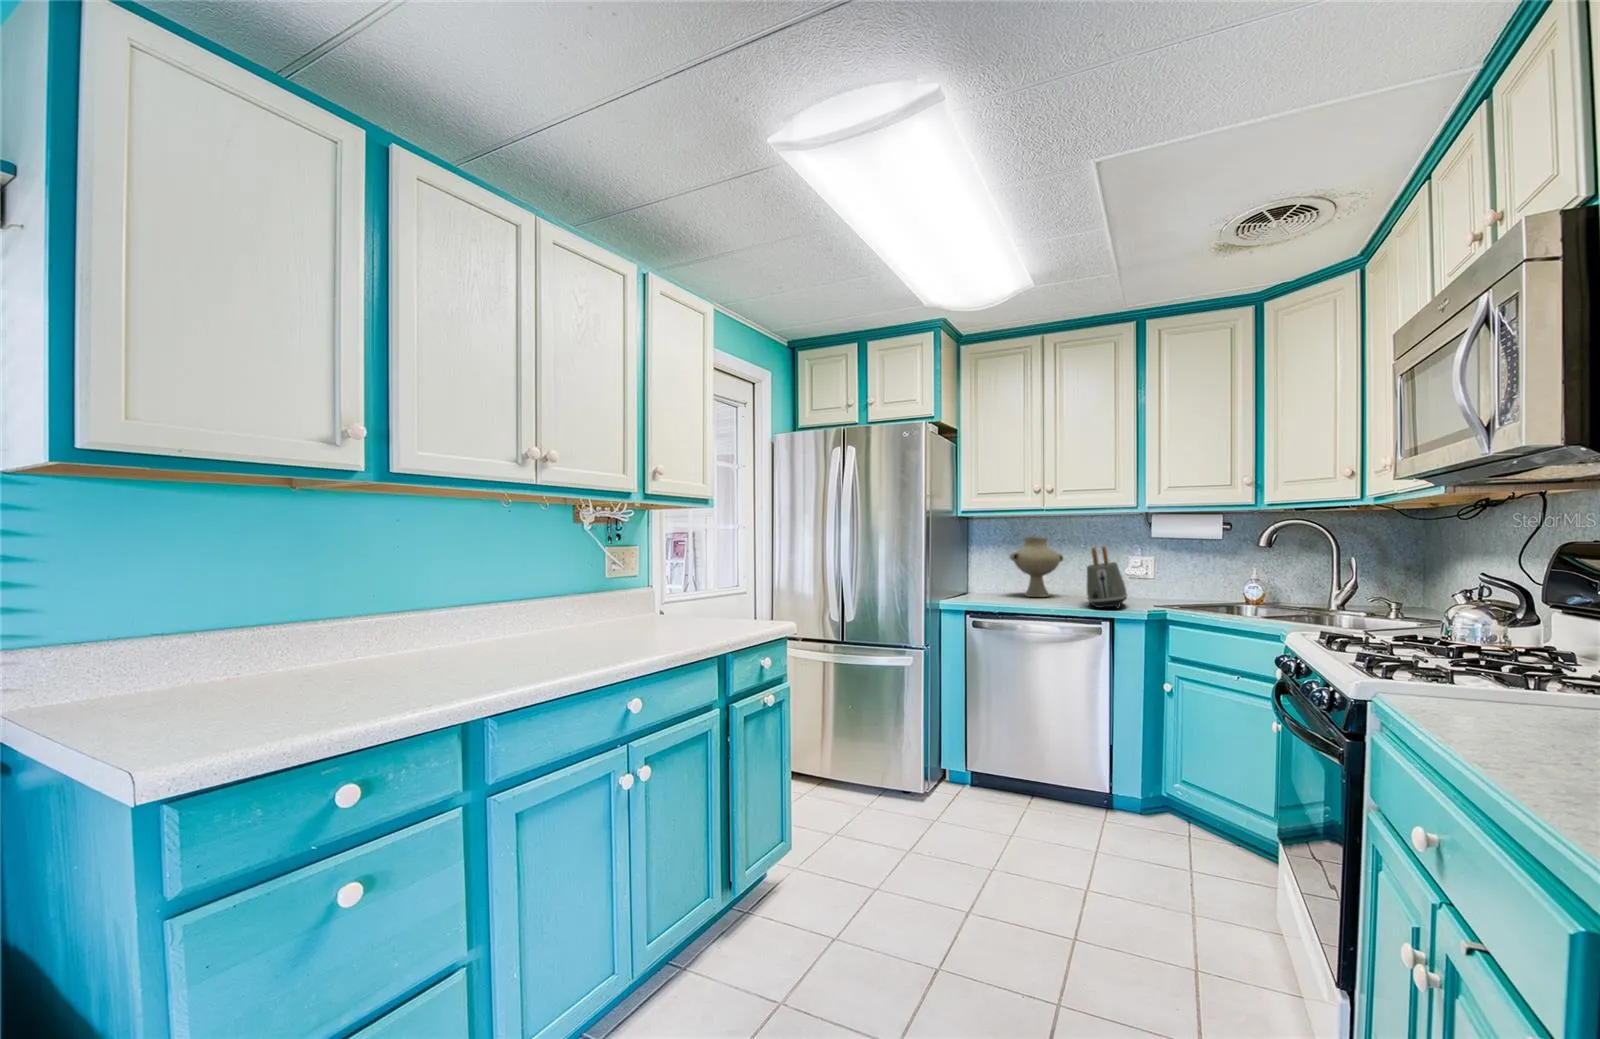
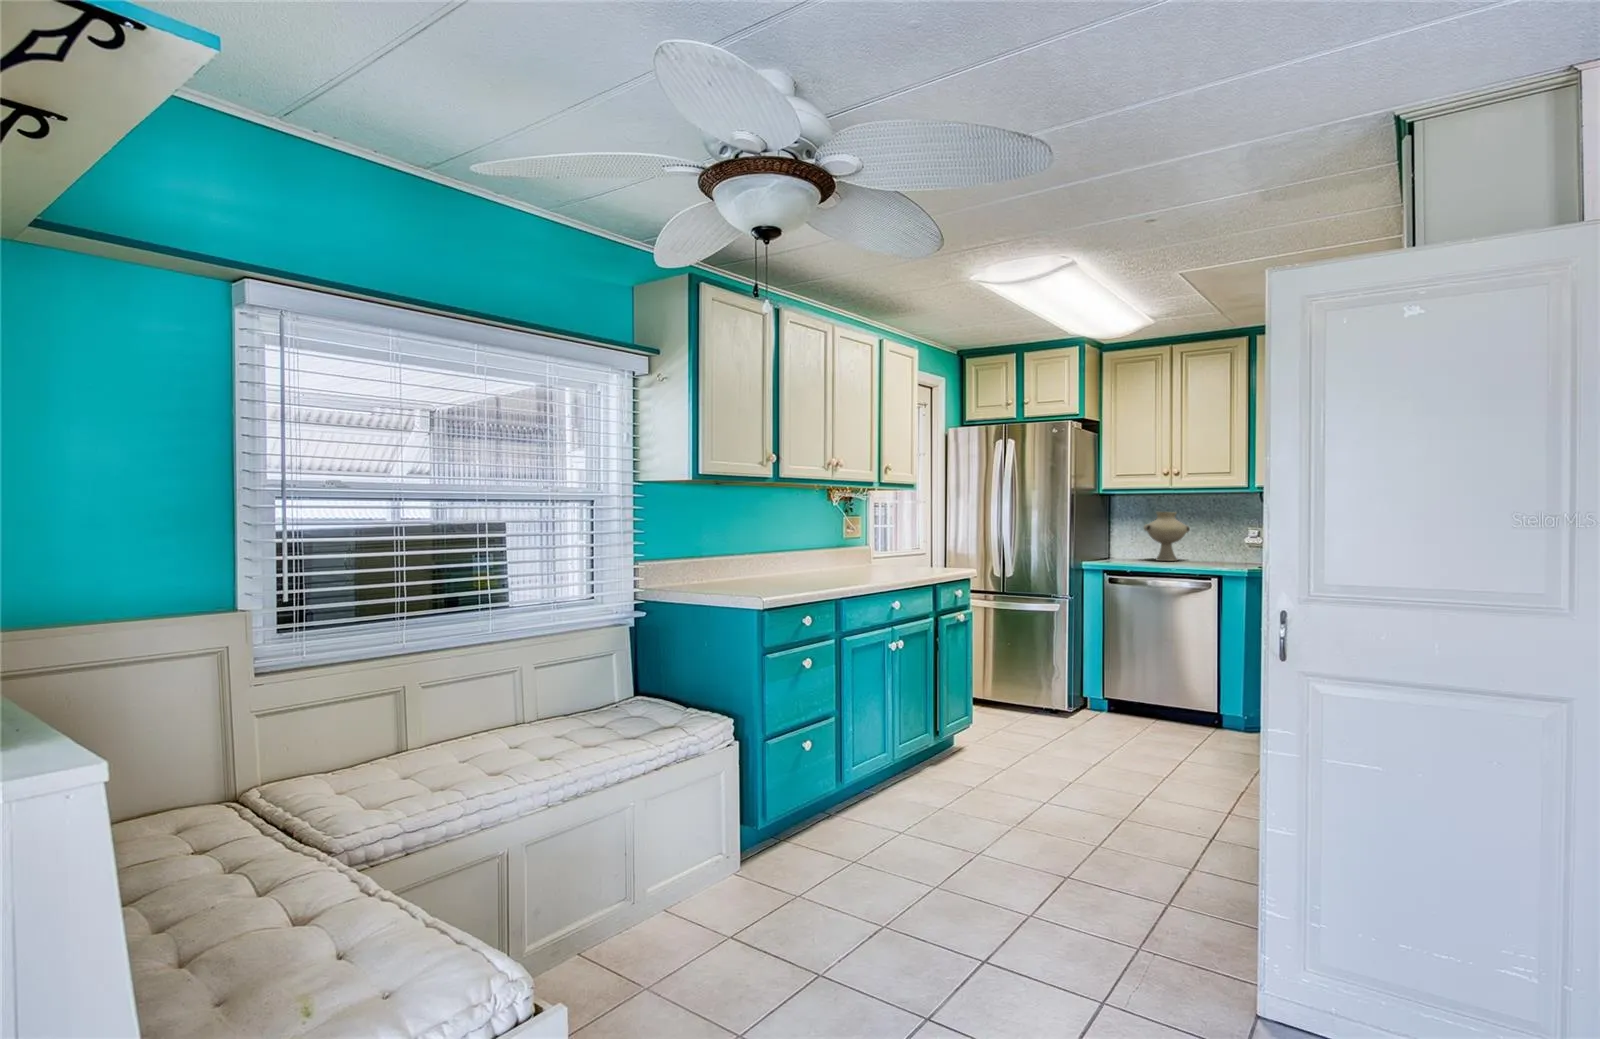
toaster: present [1087,546,1128,608] -> none [1202,519,1236,568]

